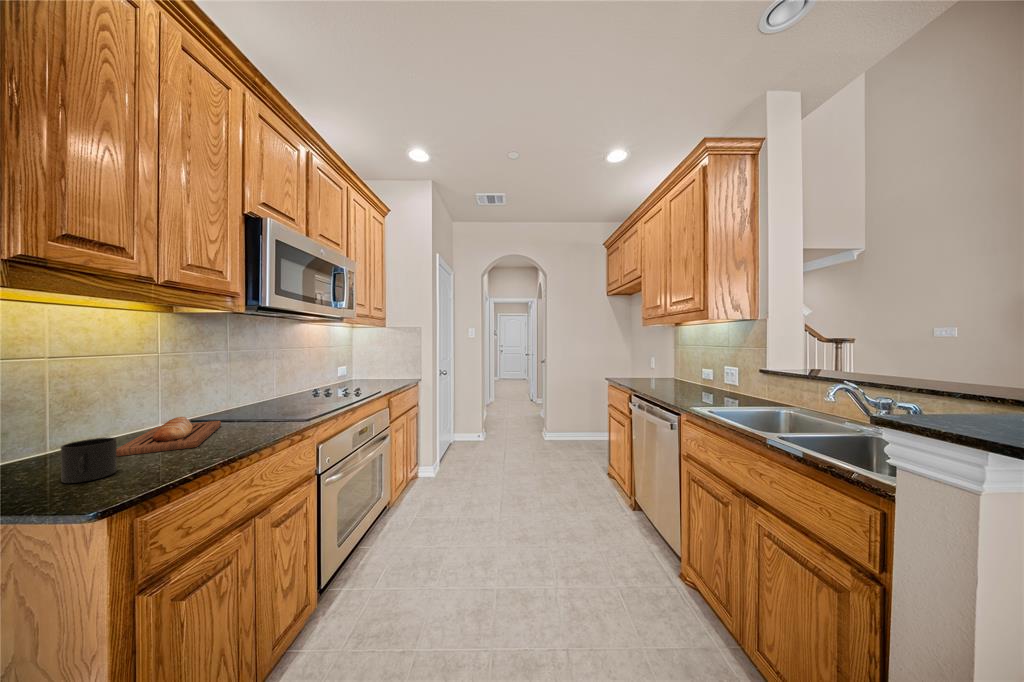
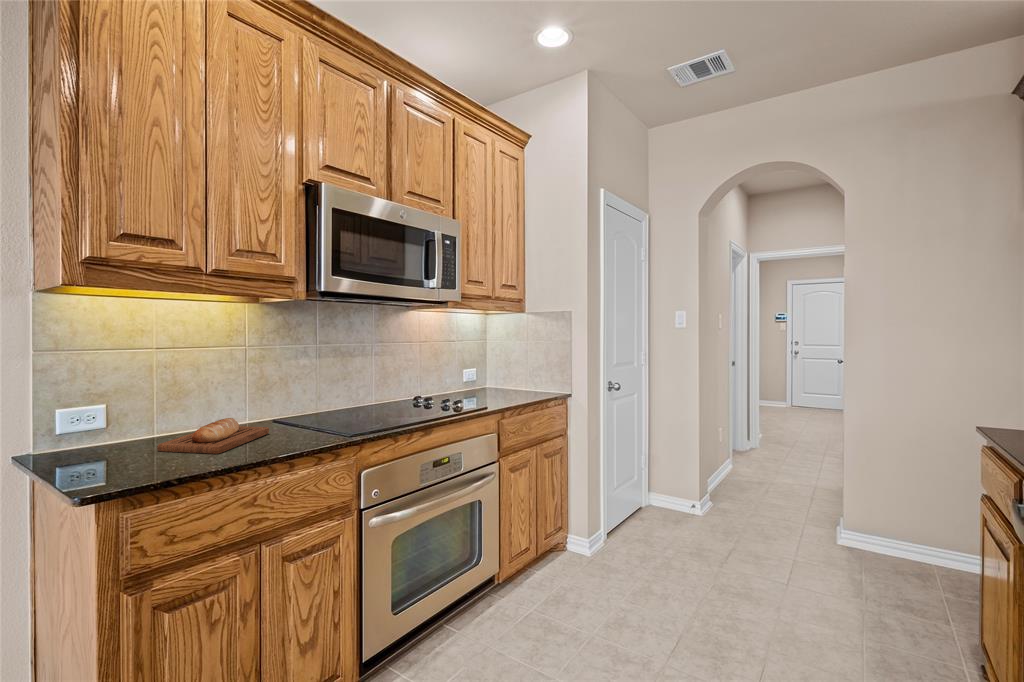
mug: present [61,438,117,483] -> none [98,431,139,471]

